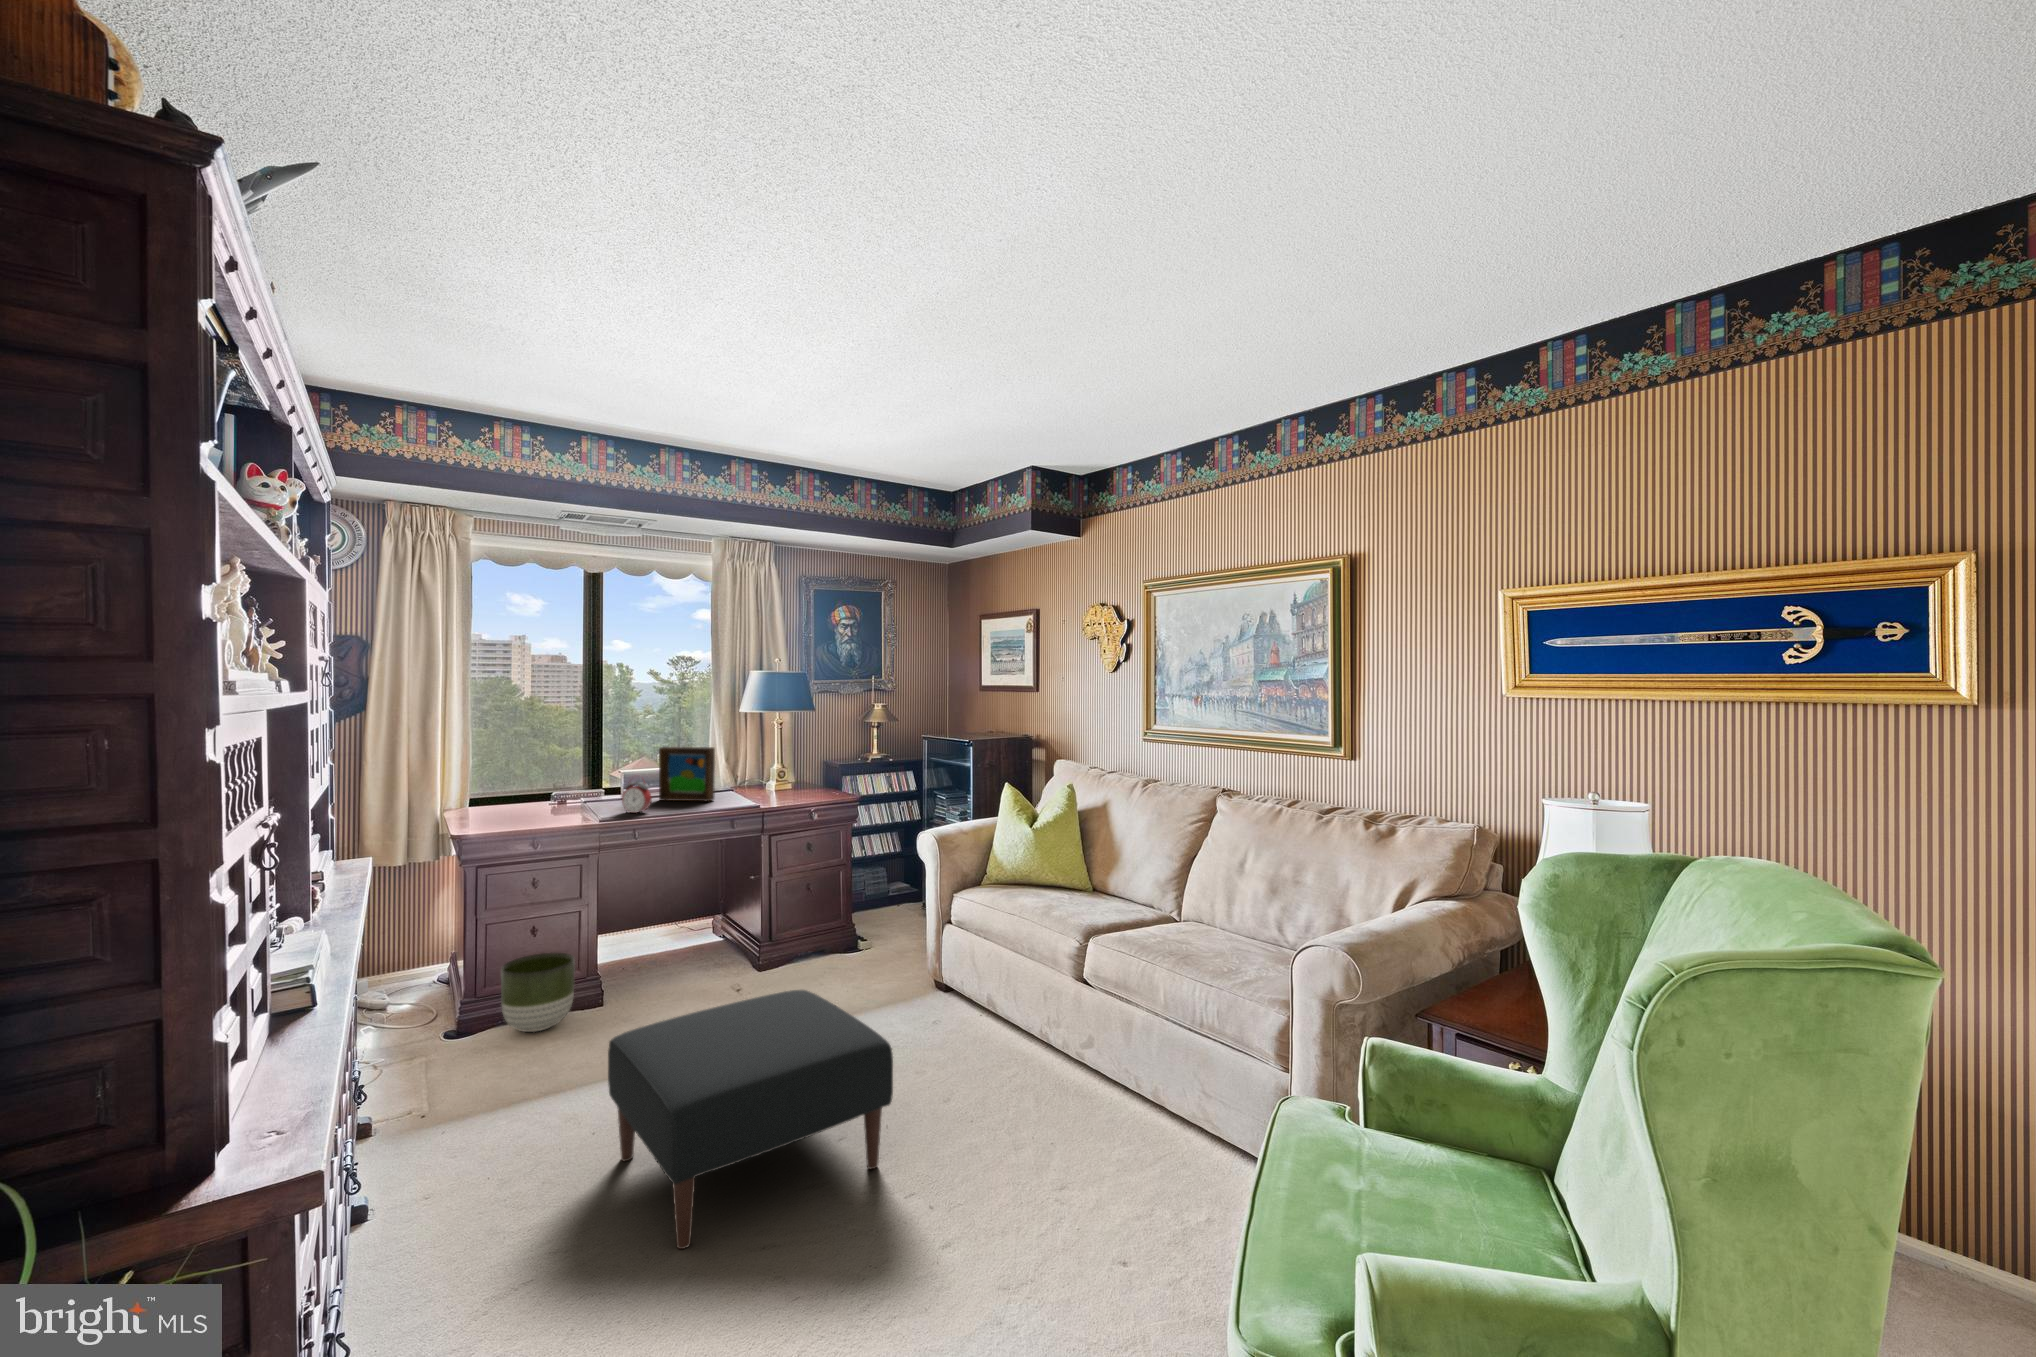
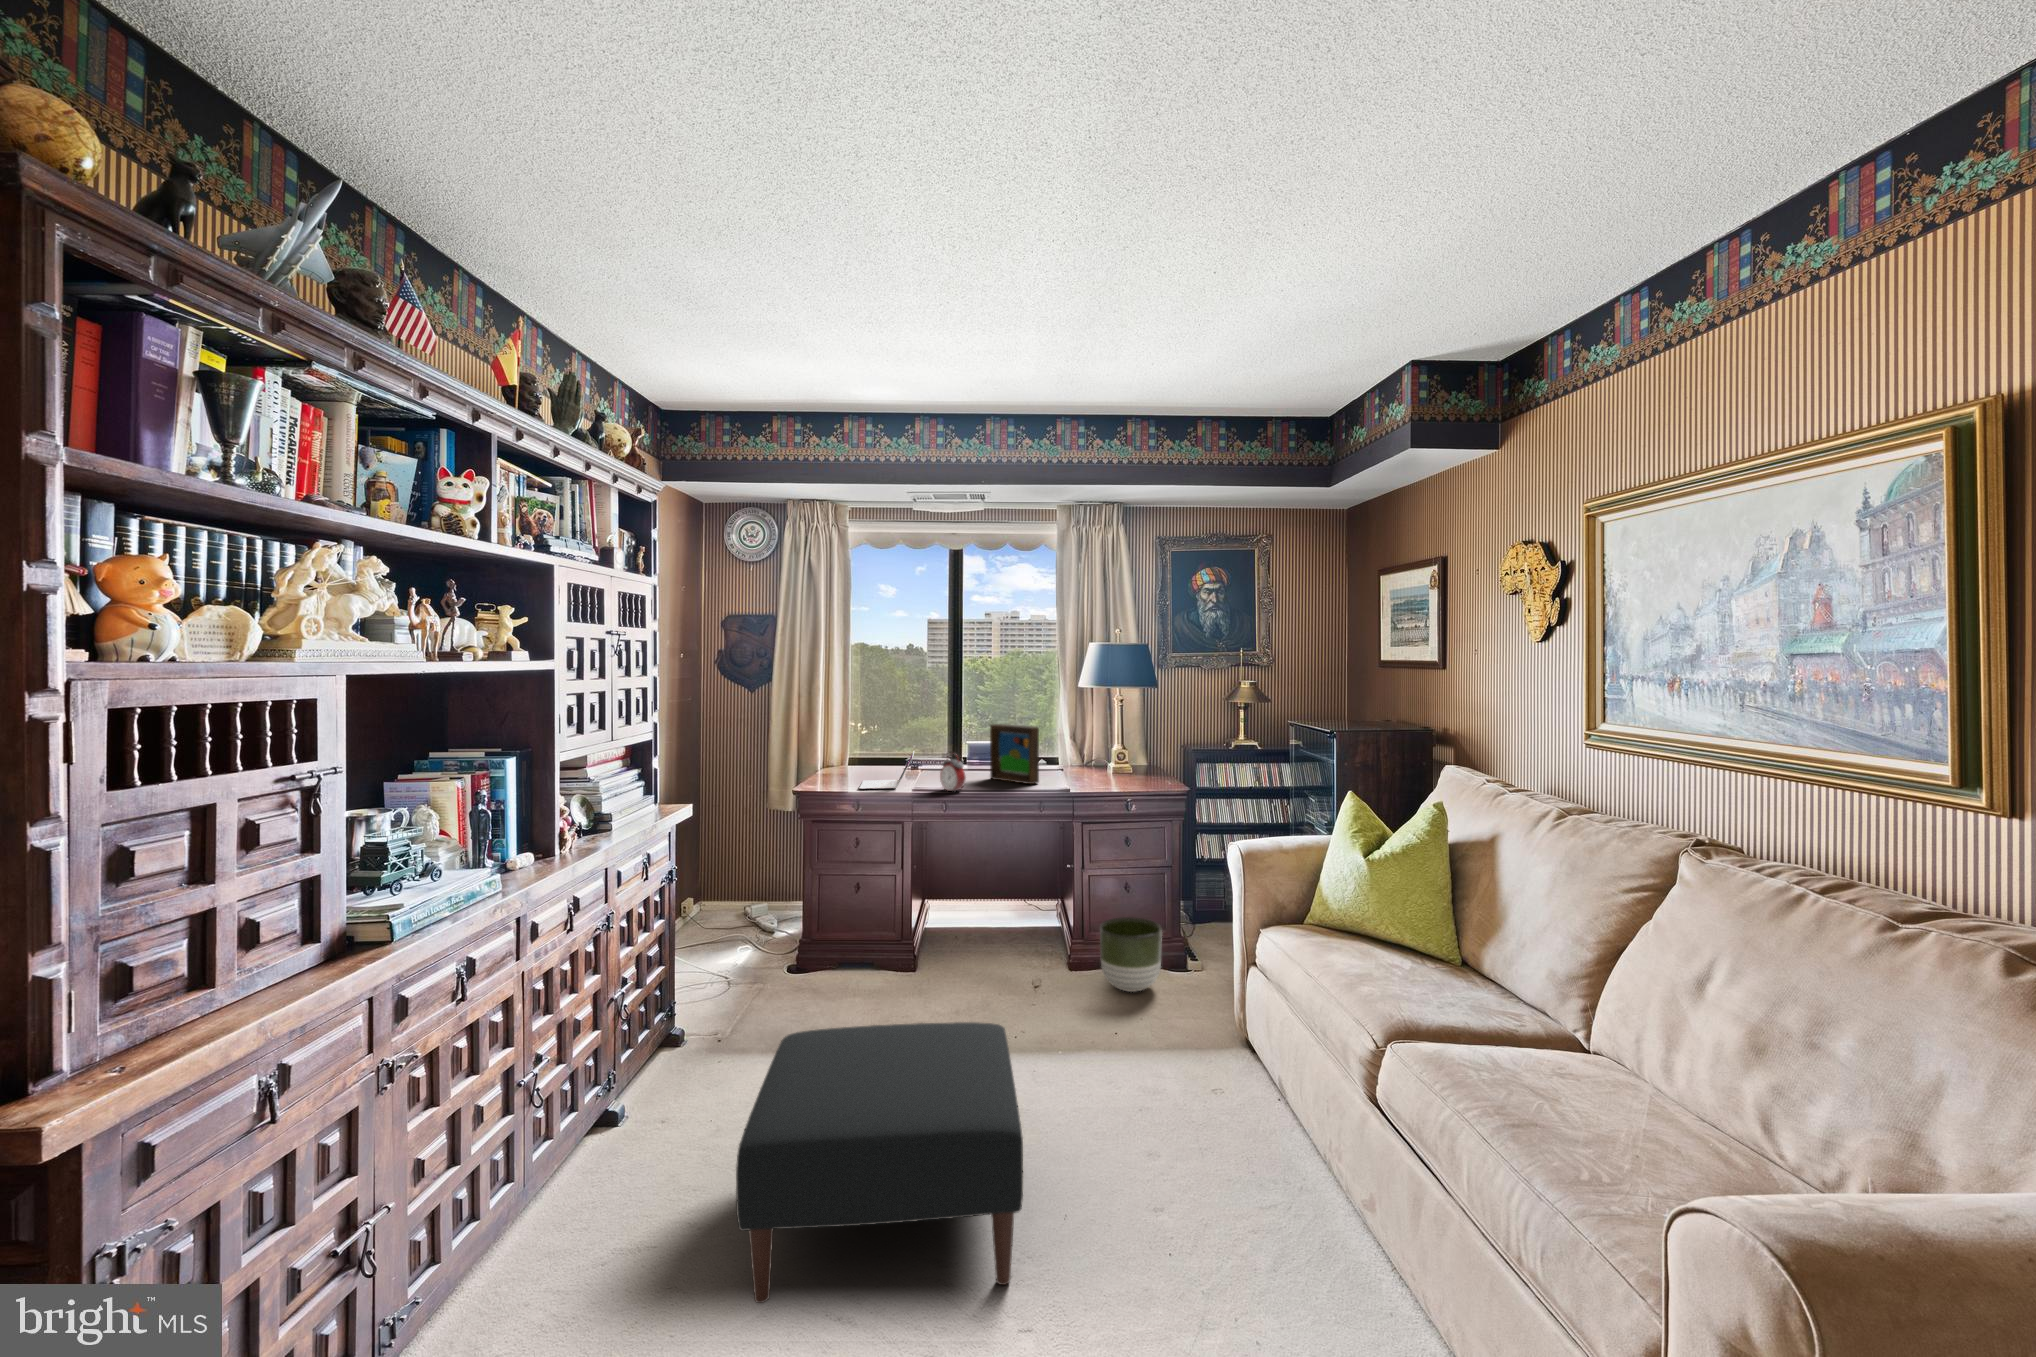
laptop: none [519,777,590,819] -> present [859,752,914,789]
planter: present [501,953,575,1032] -> present [1100,917,1162,992]

